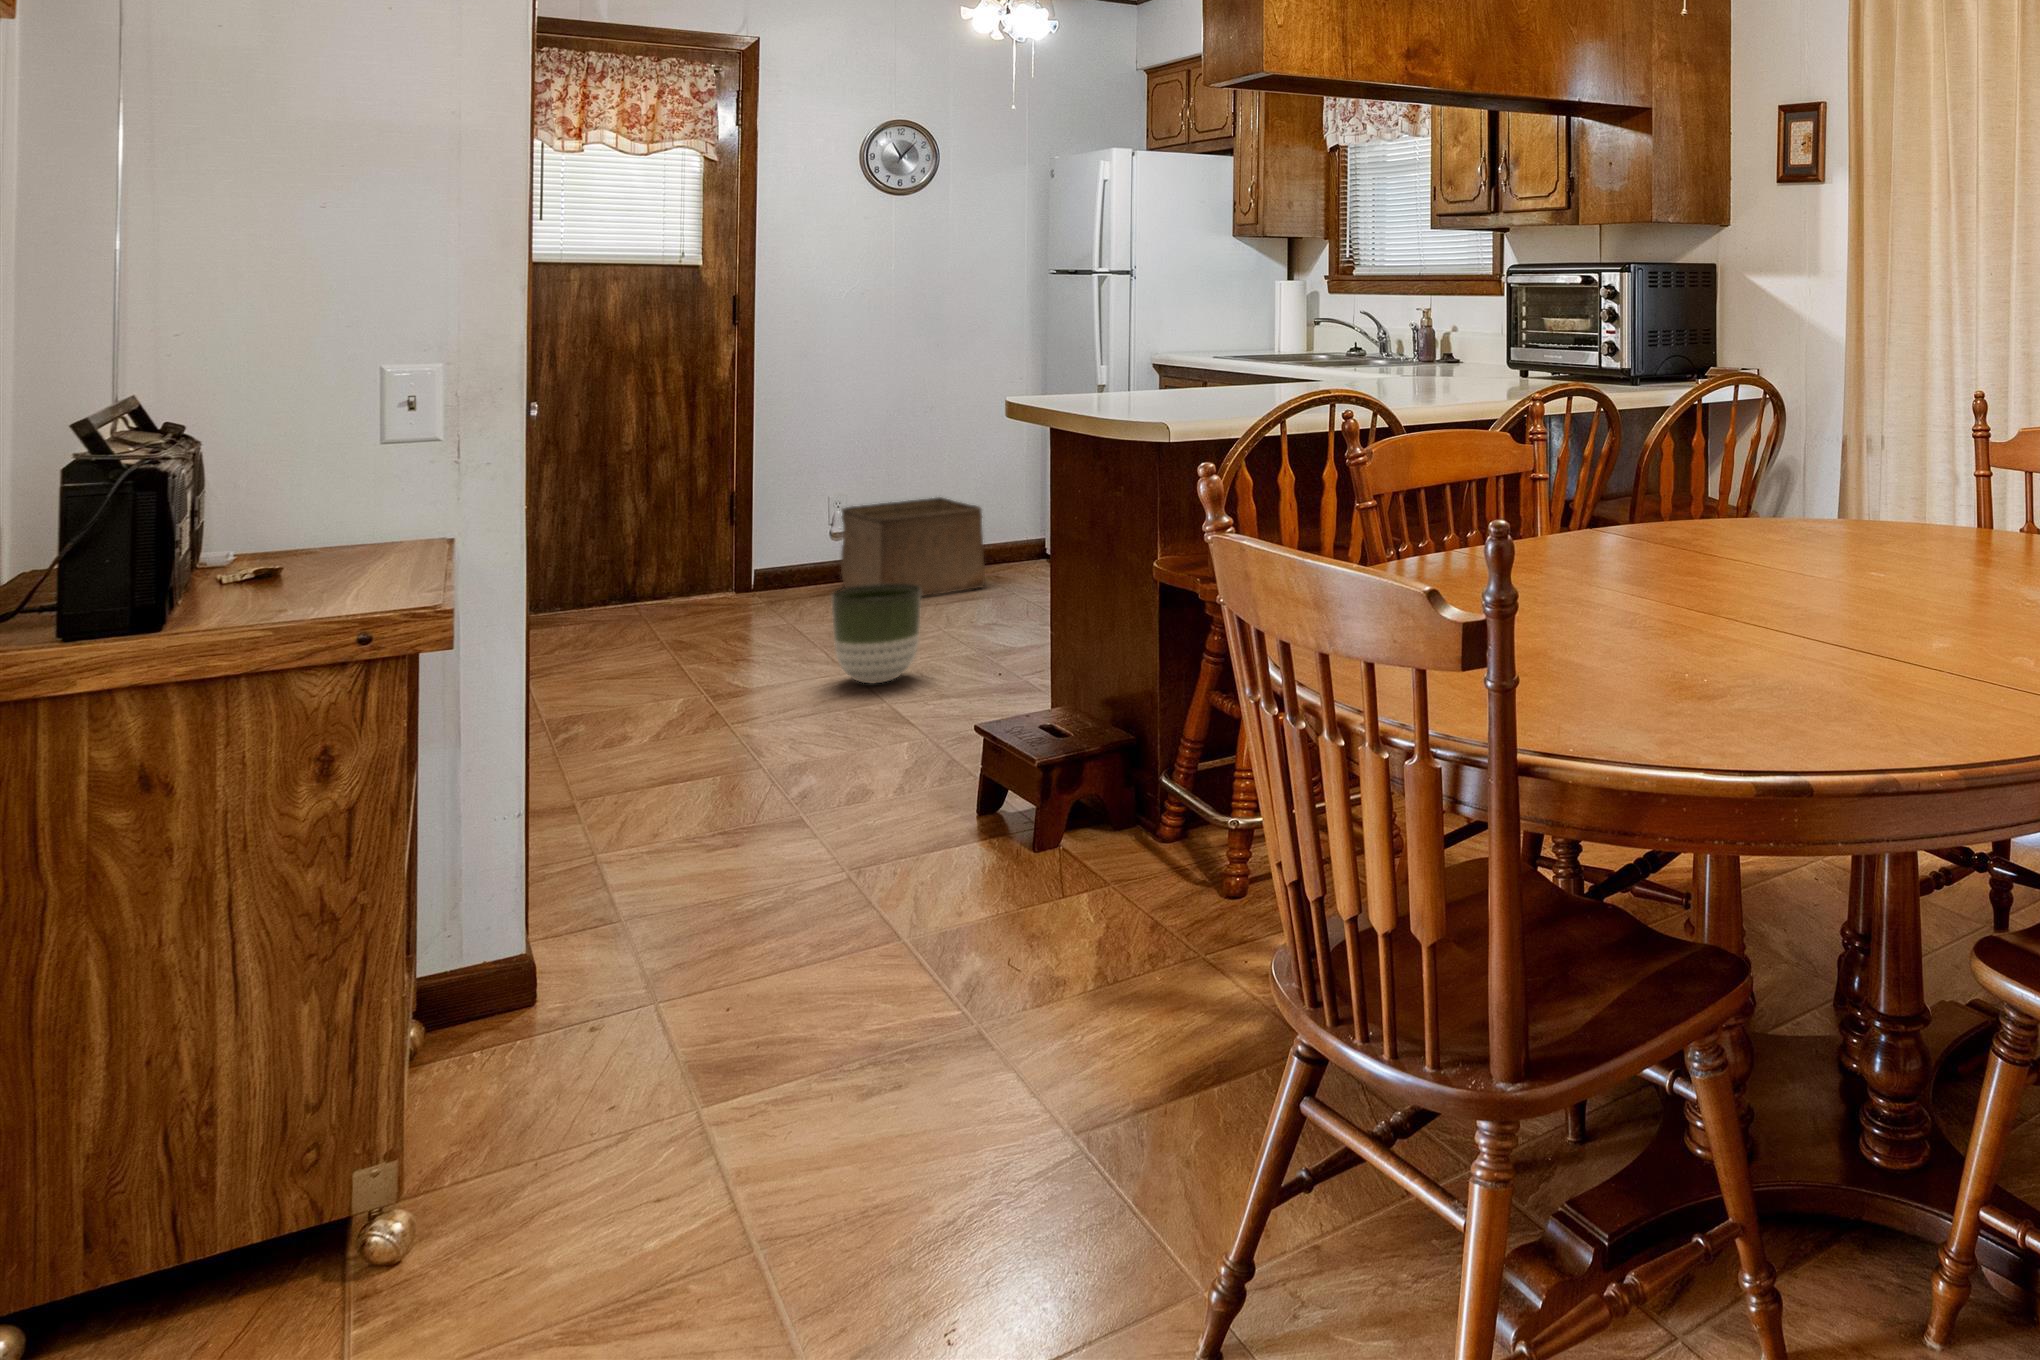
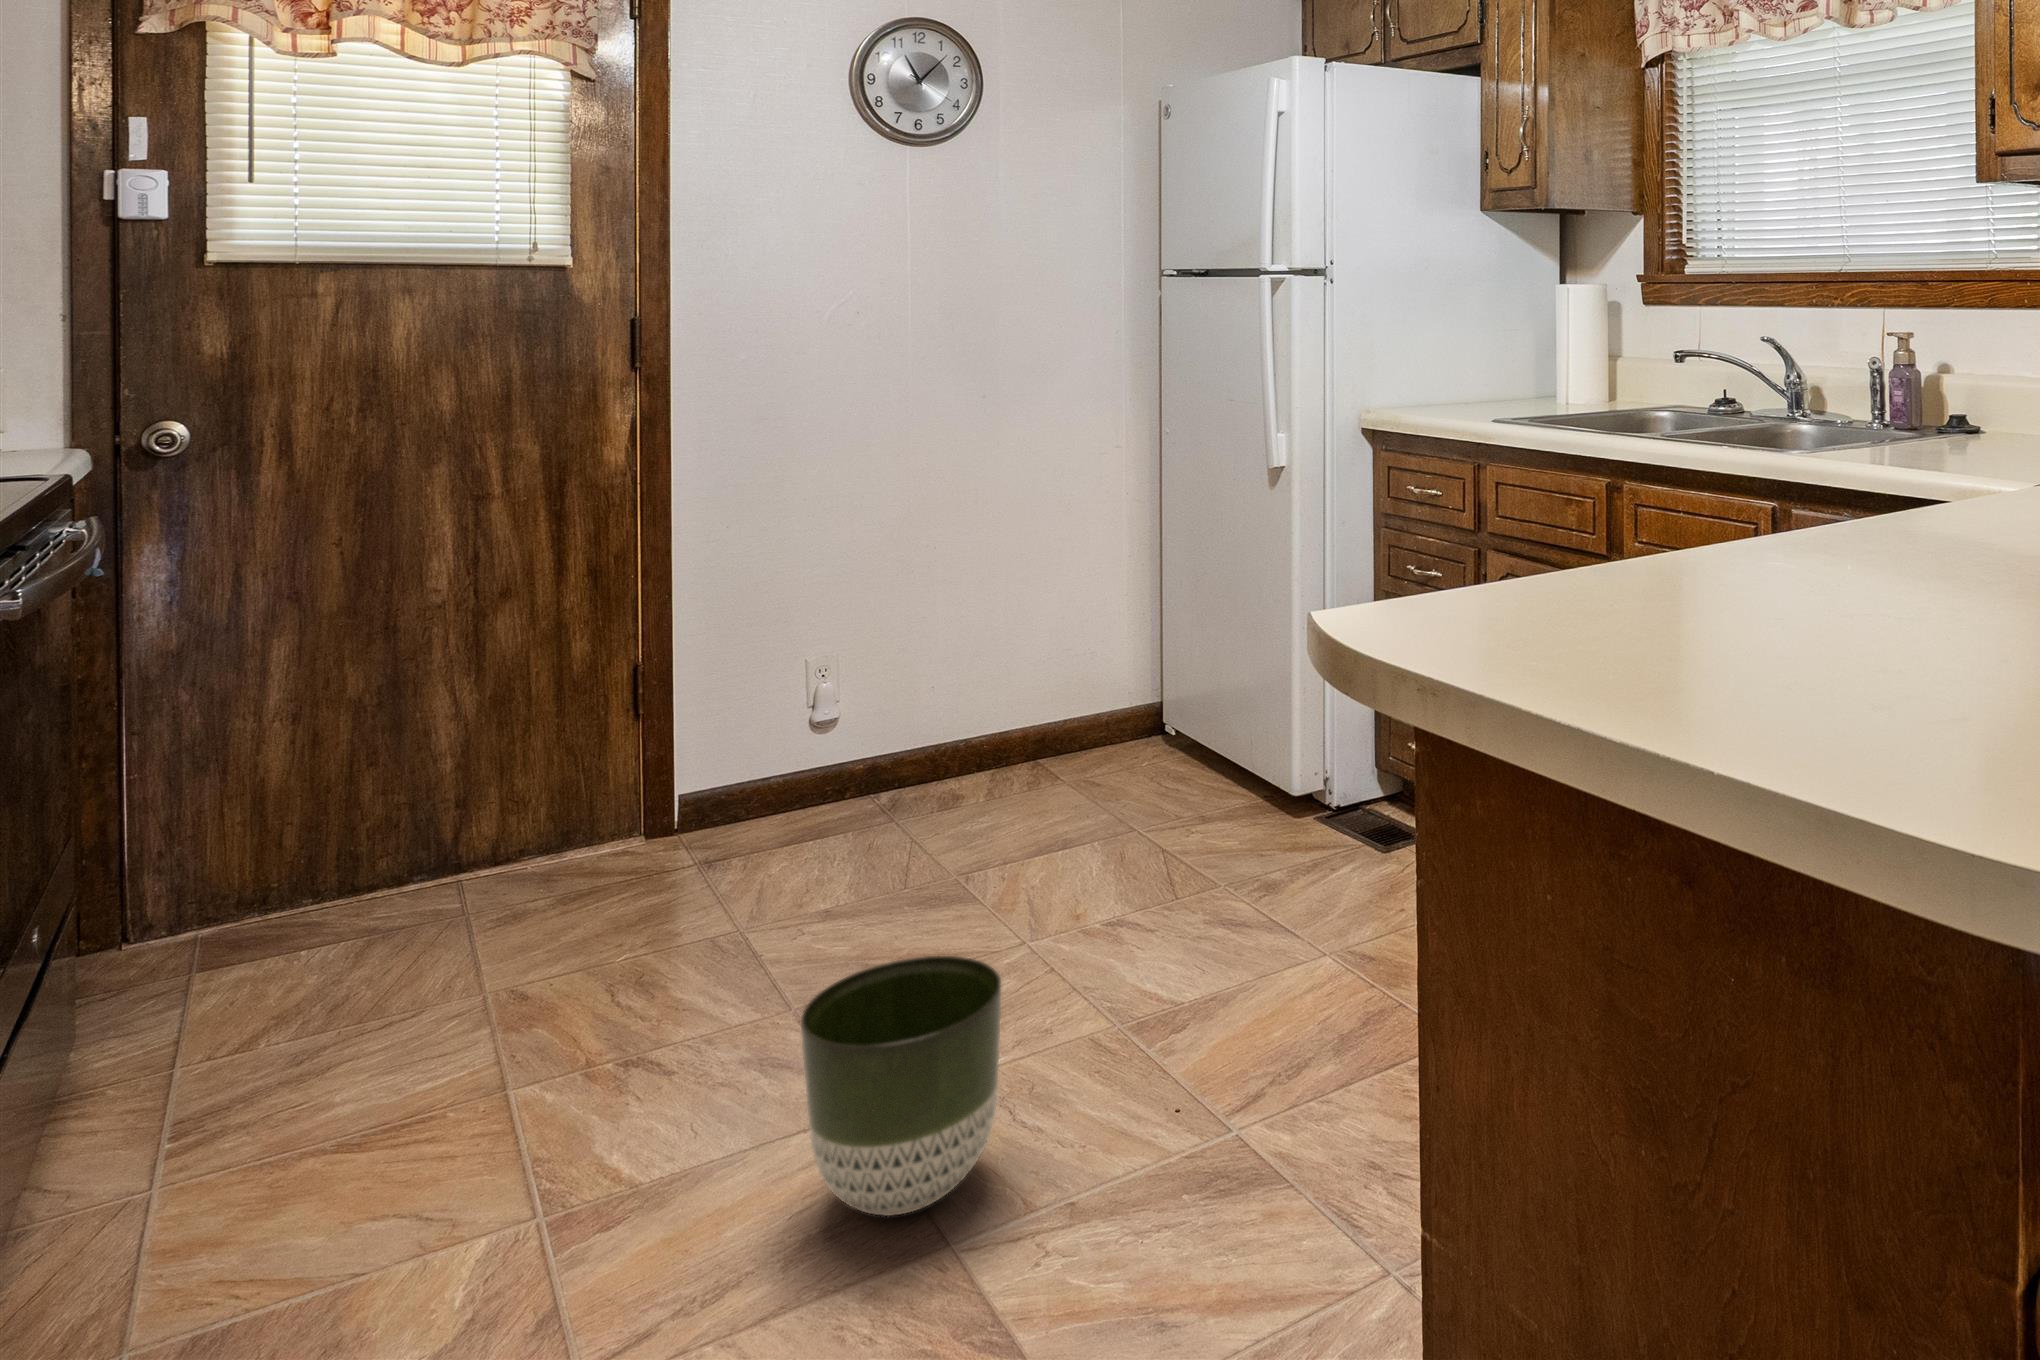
storage bin: present [841,497,985,596] -> none [829,645,1078,861]

